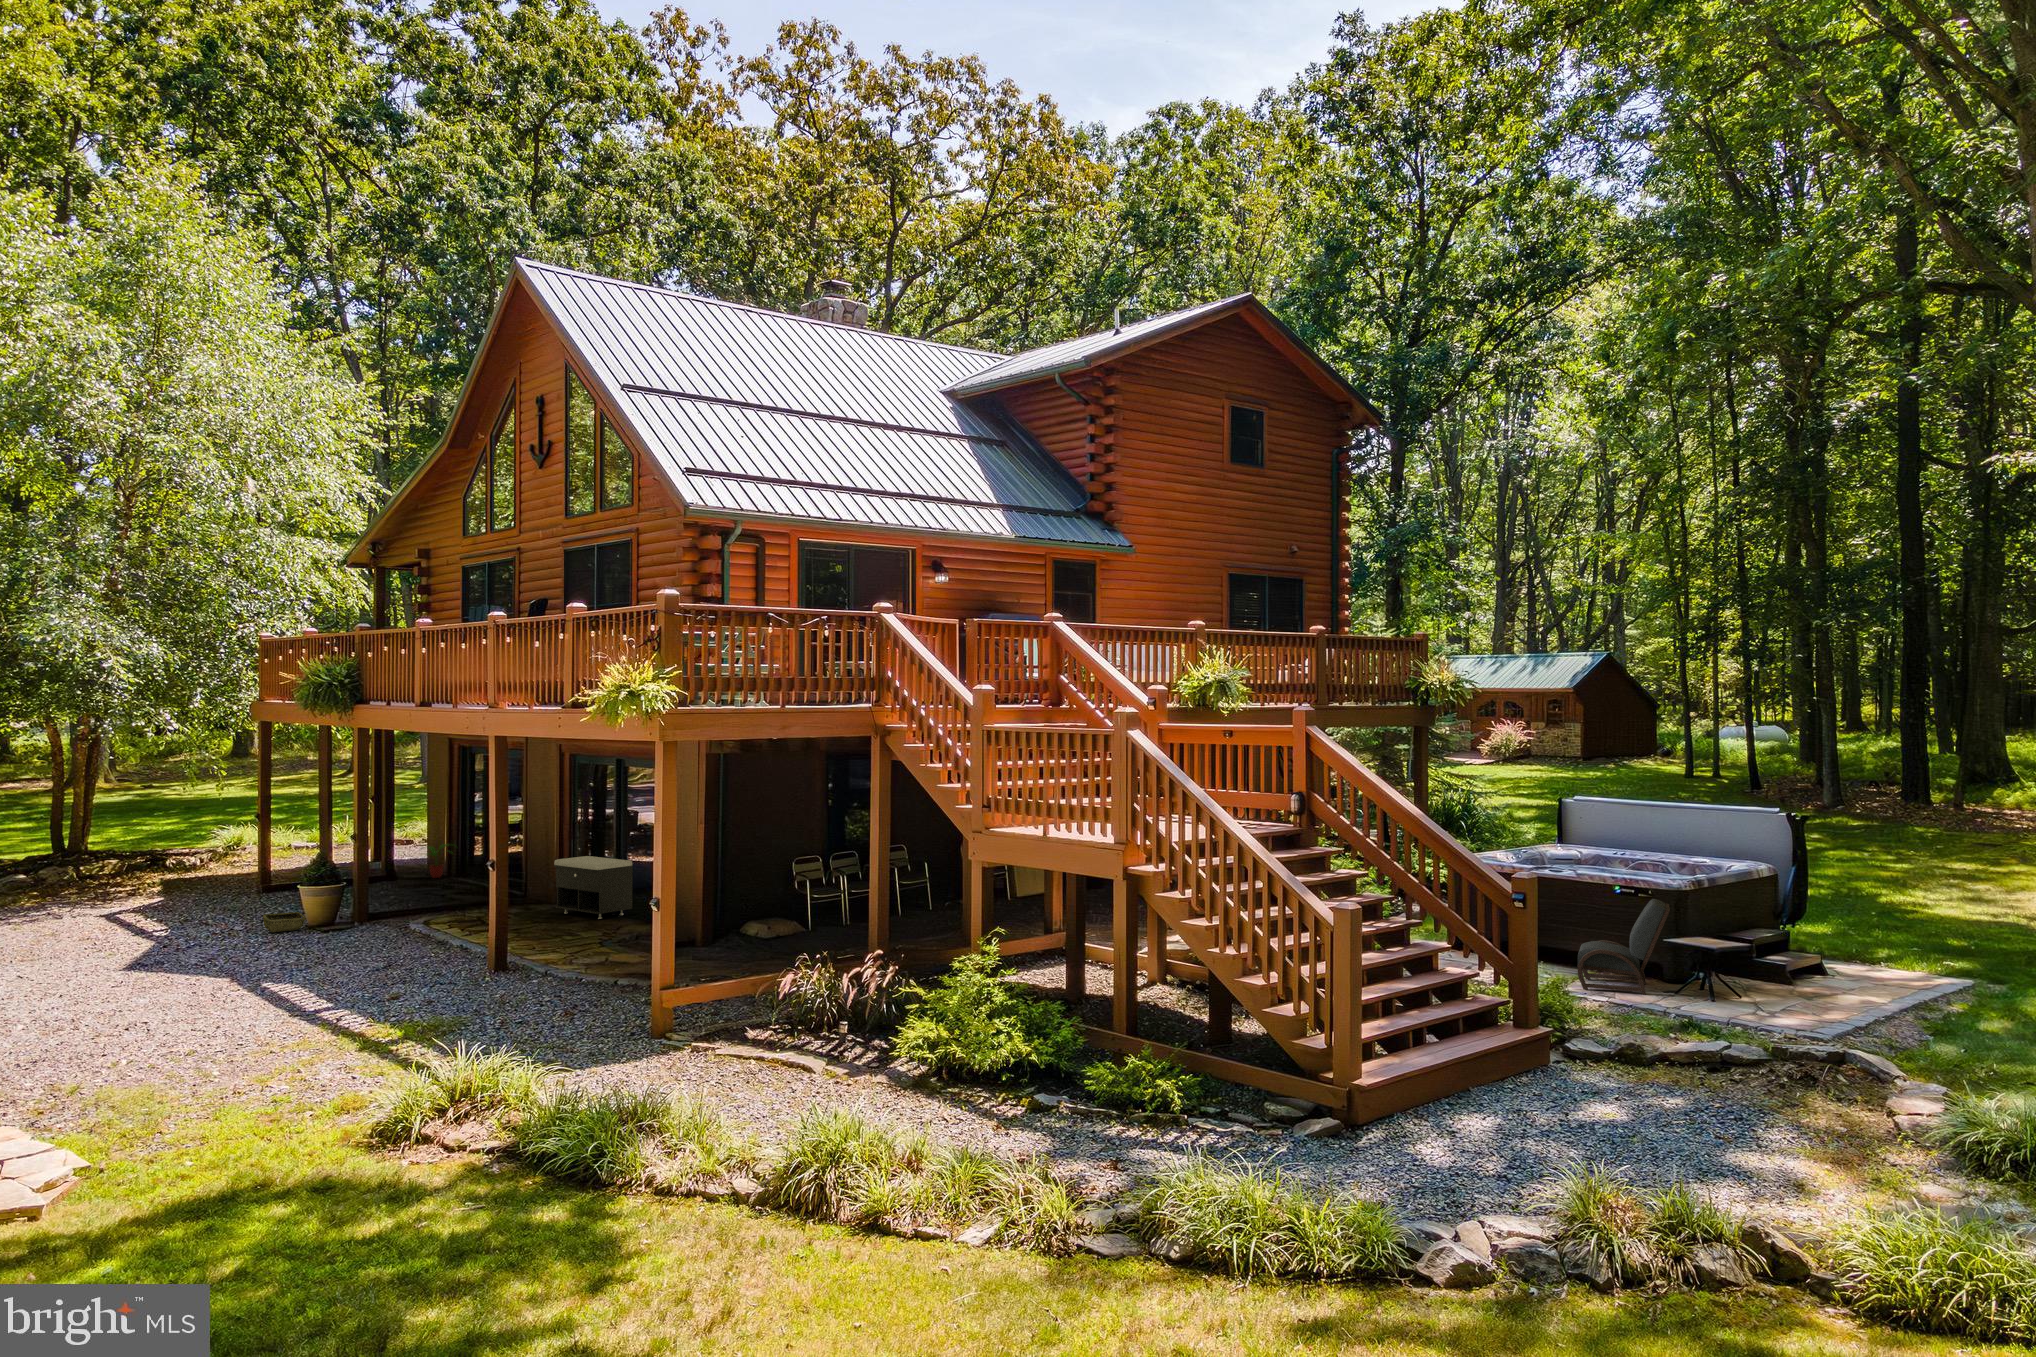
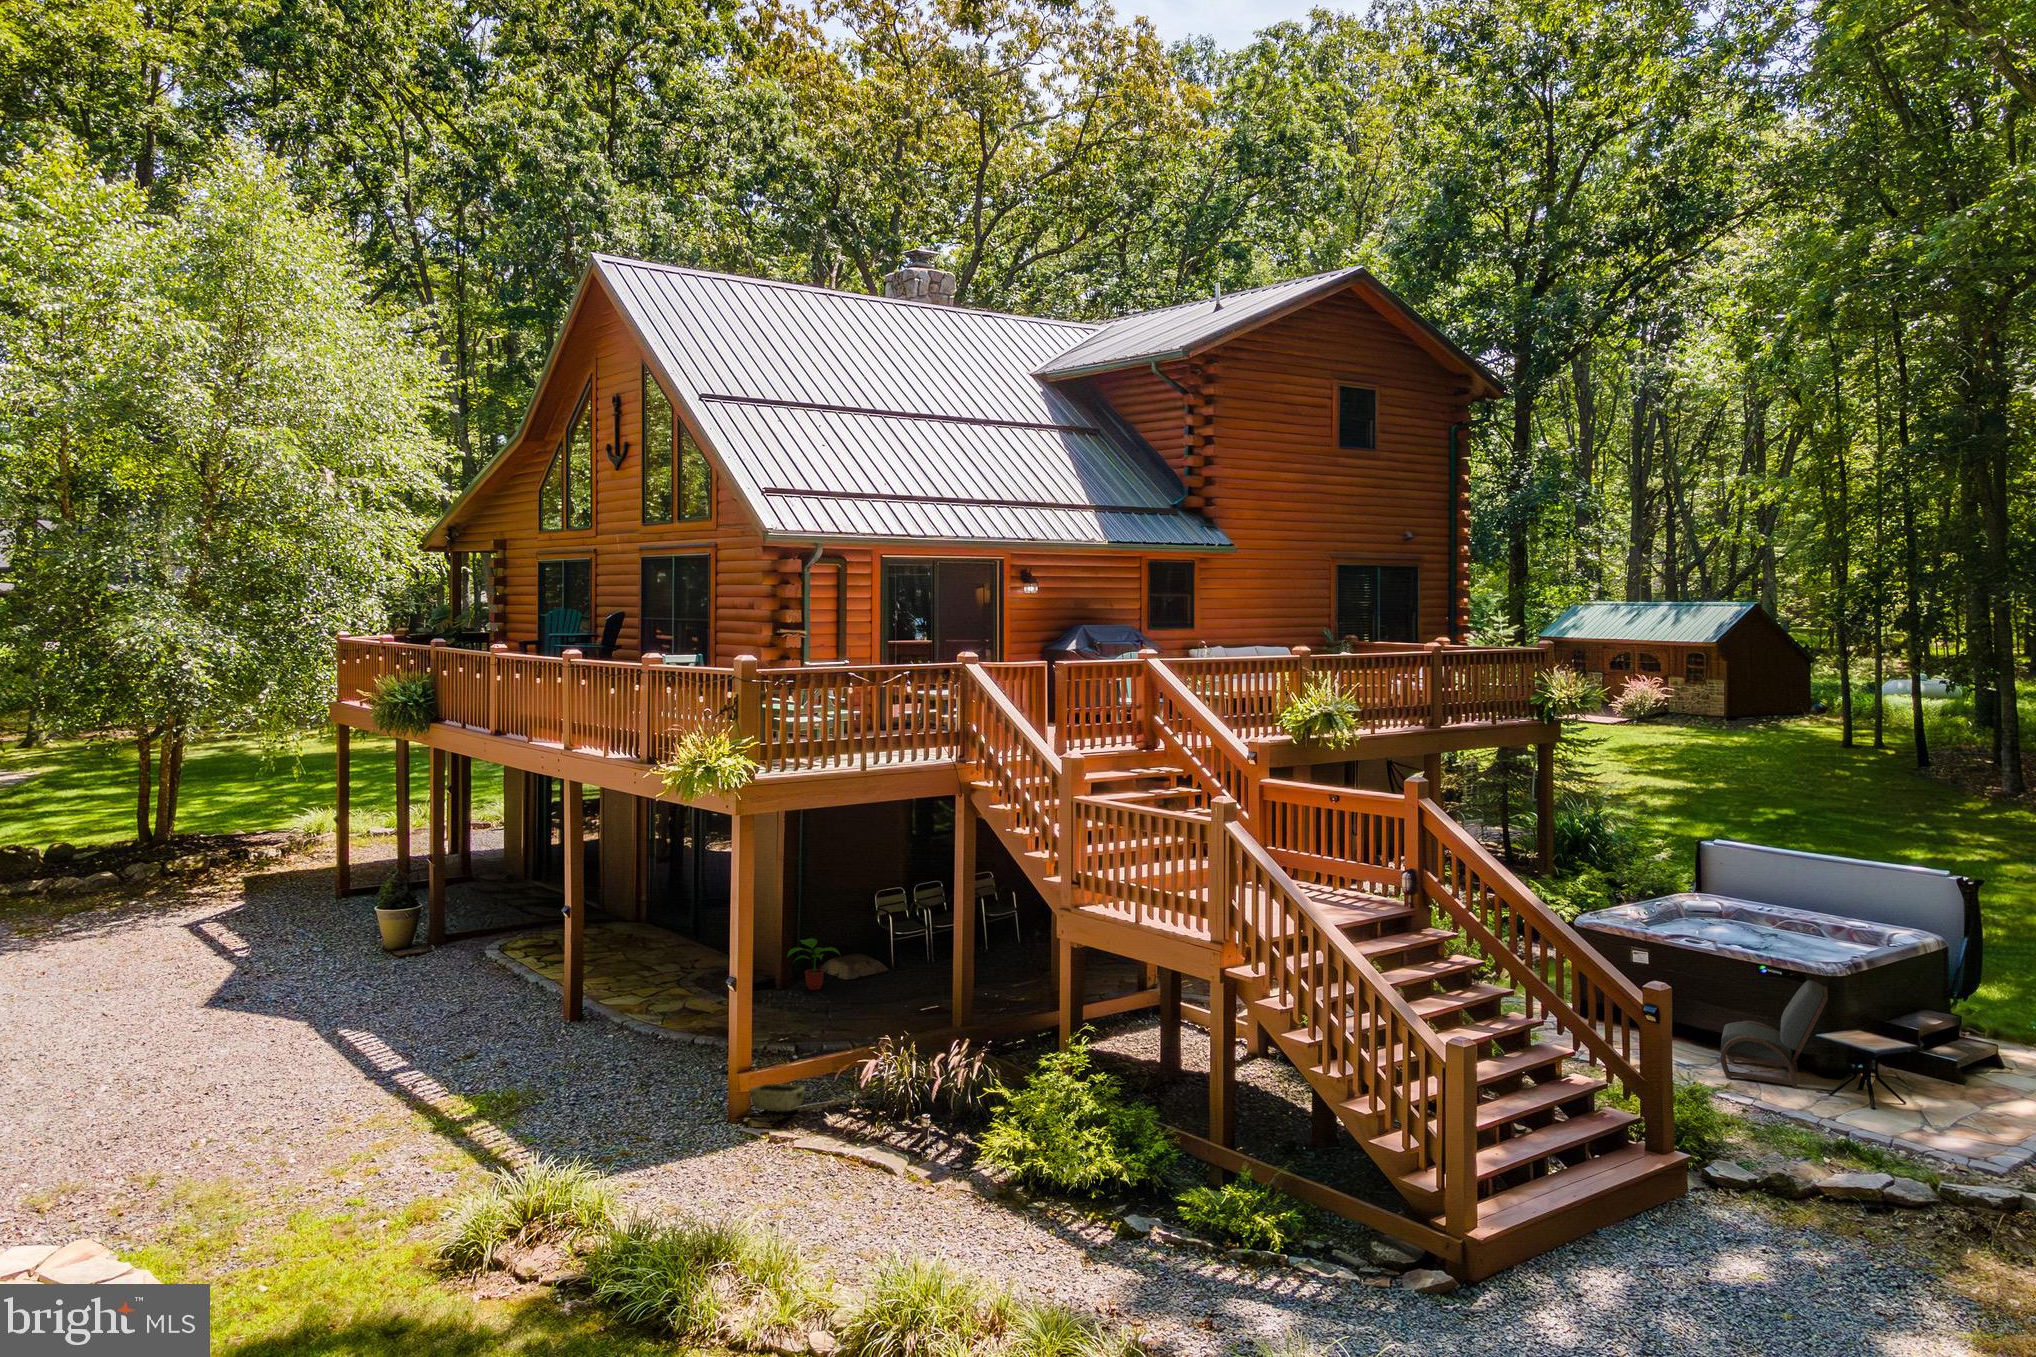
potted plant: present [426,844,448,878] -> present [787,938,840,990]
storage bench: present [554,856,633,919] -> none [635,878,714,947]
woven basket: present [263,912,306,932] -> present [750,1084,805,1111]

